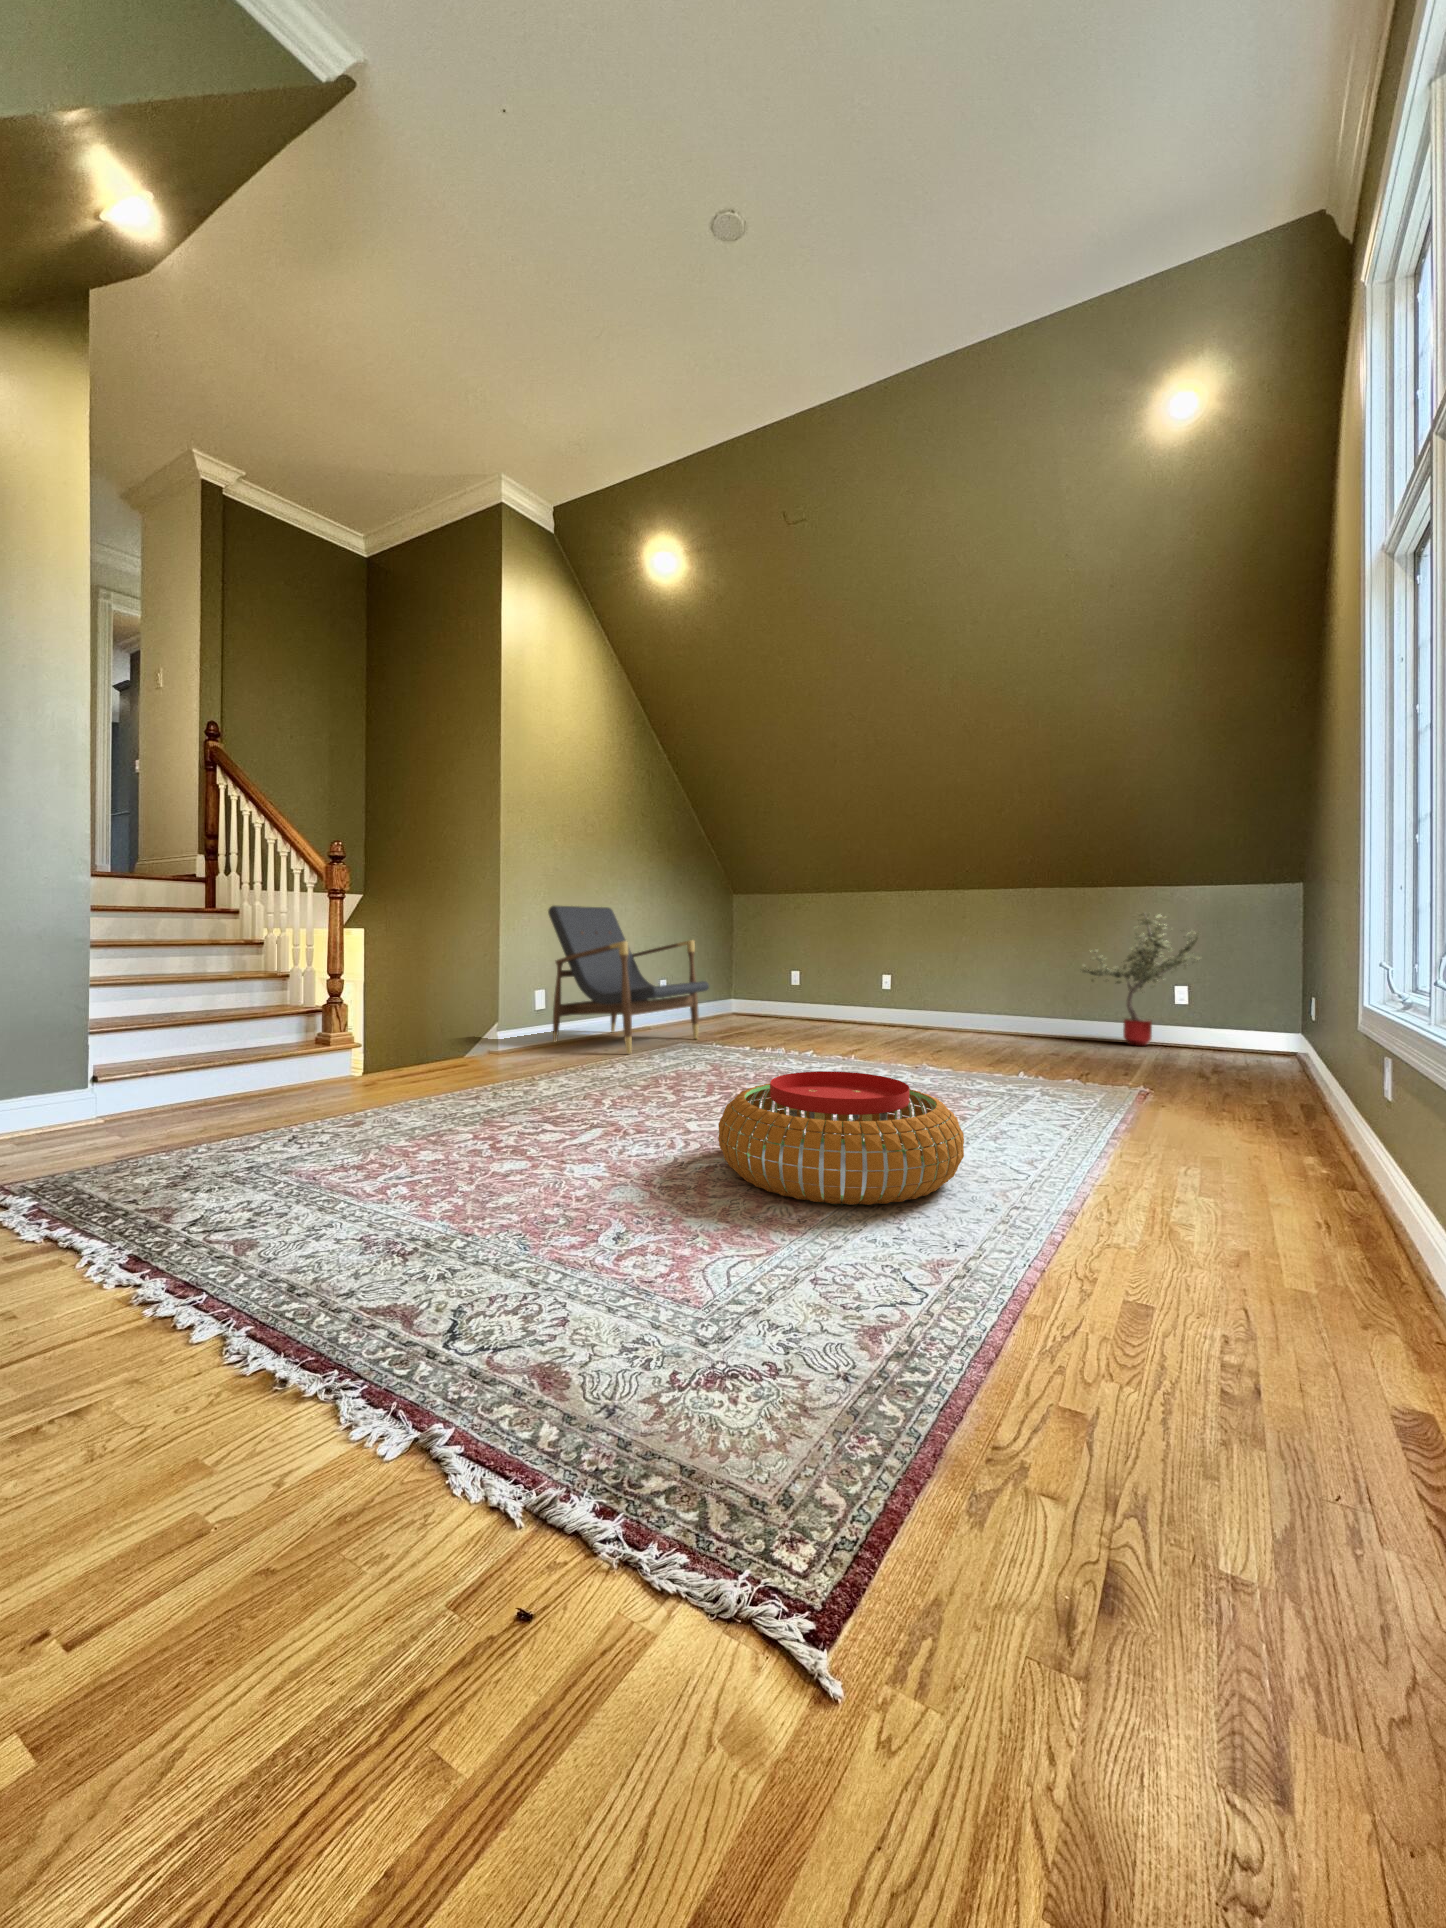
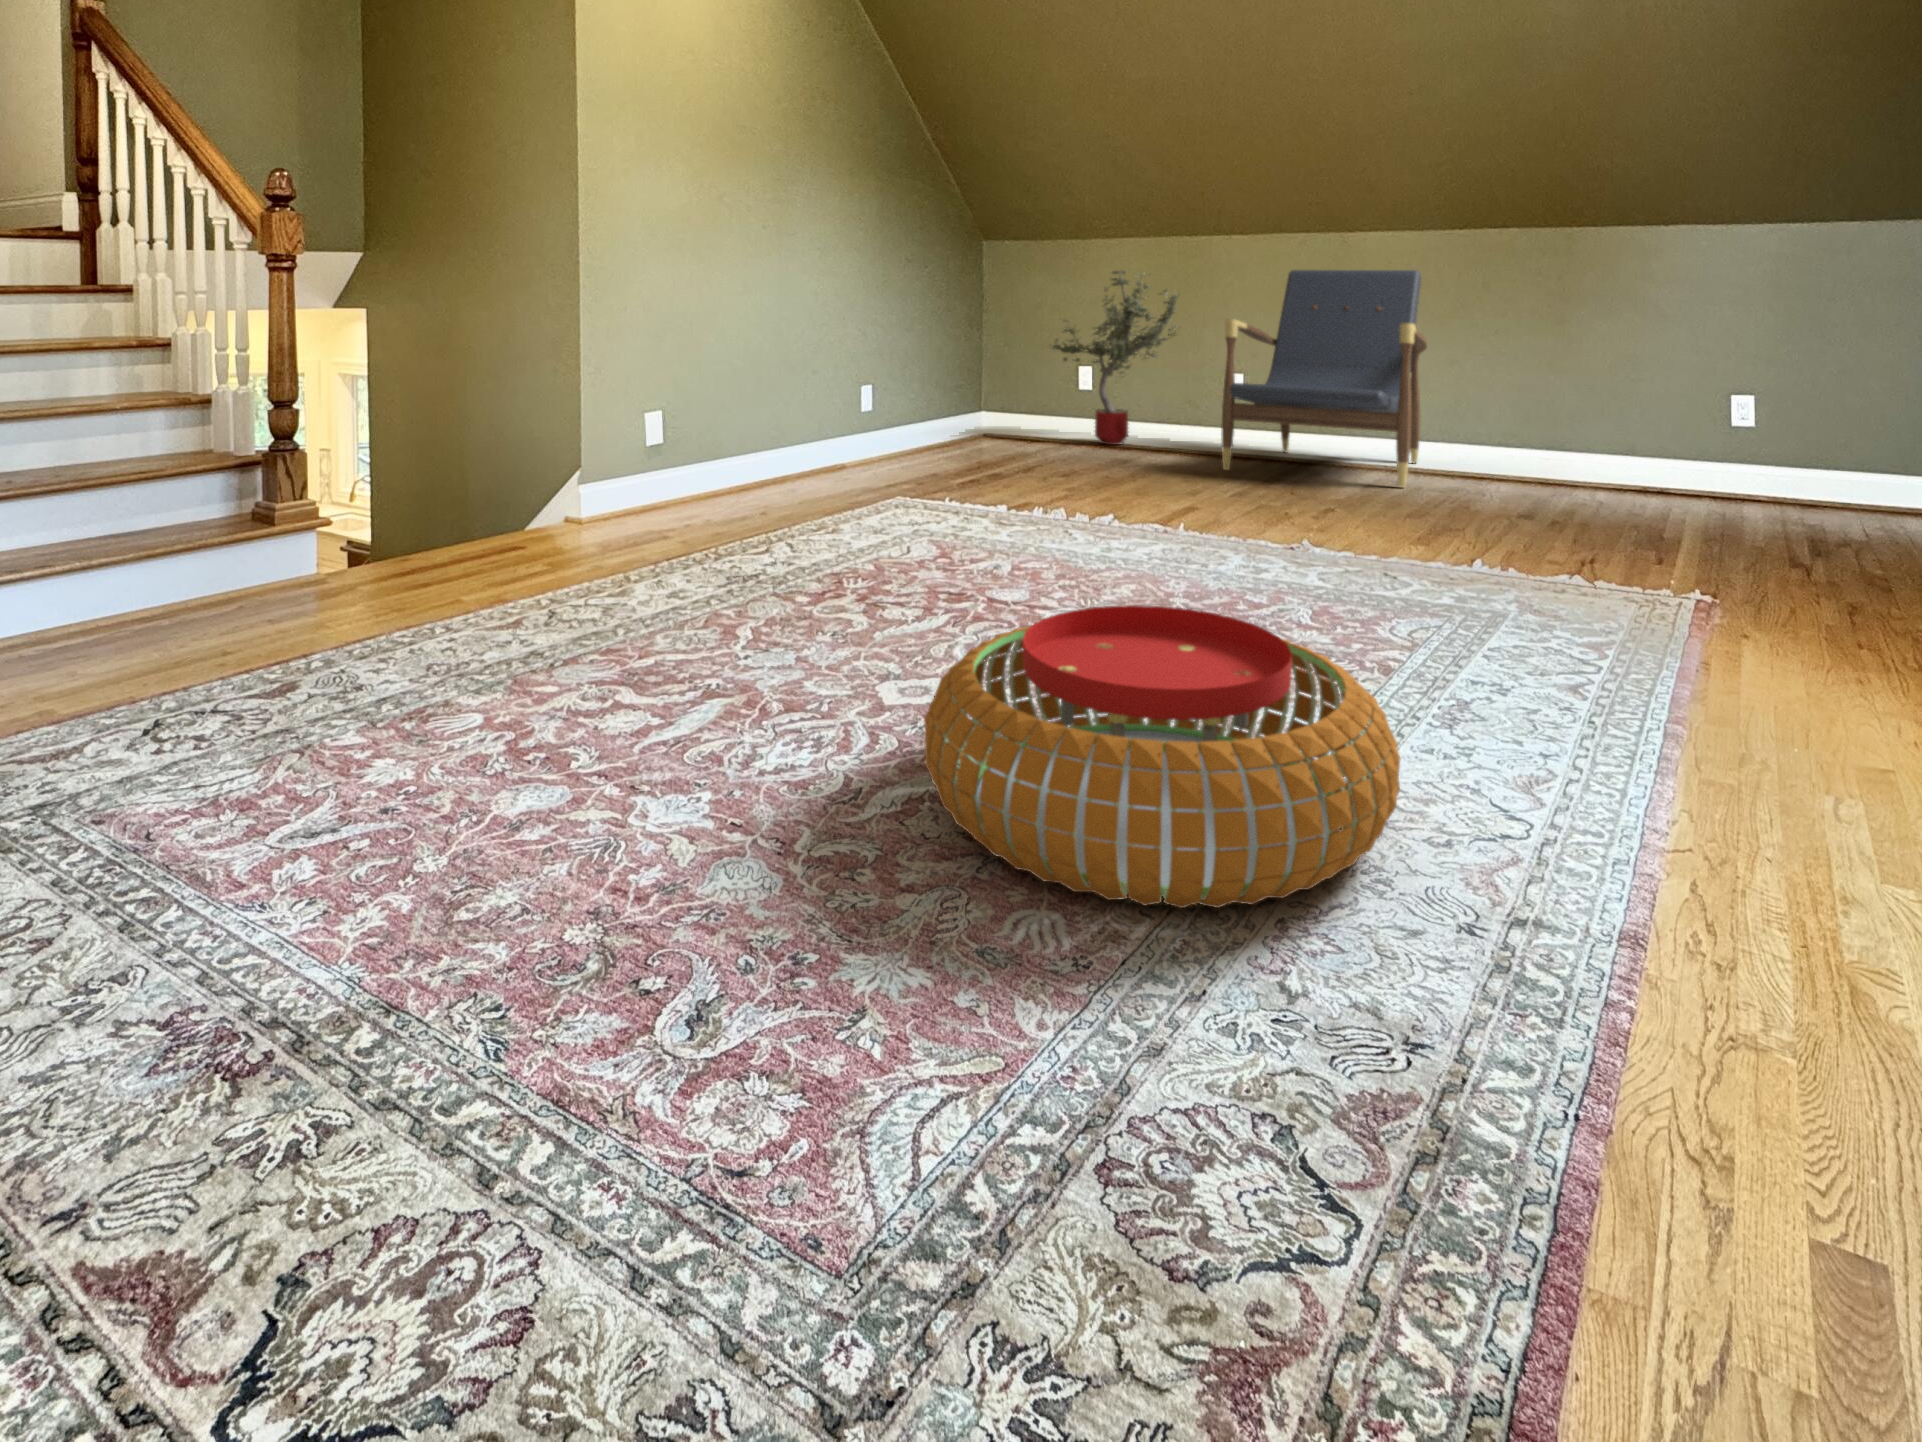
lounge chair: present [548,906,709,1054] -> present [1221,270,1427,487]
potted tree: present [1081,913,1200,1046] -> present [1053,270,1180,445]

